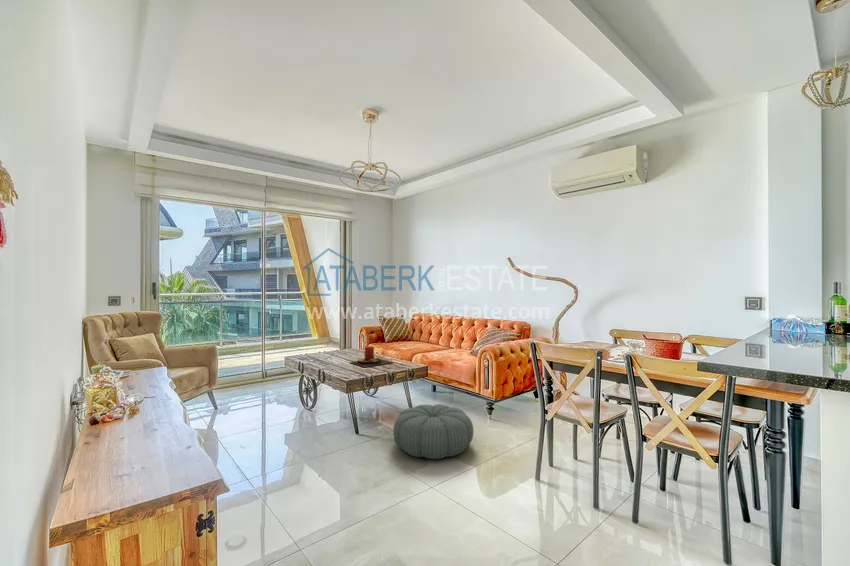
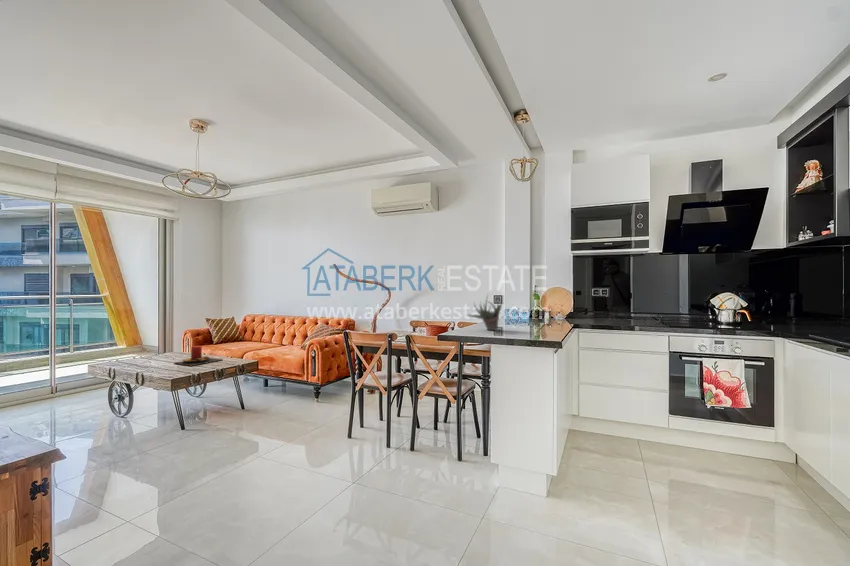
succulent plant: none [744,297,819,360] -> present [469,297,502,330]
pouf: present [393,404,473,459] -> none [223,392,299,438]

